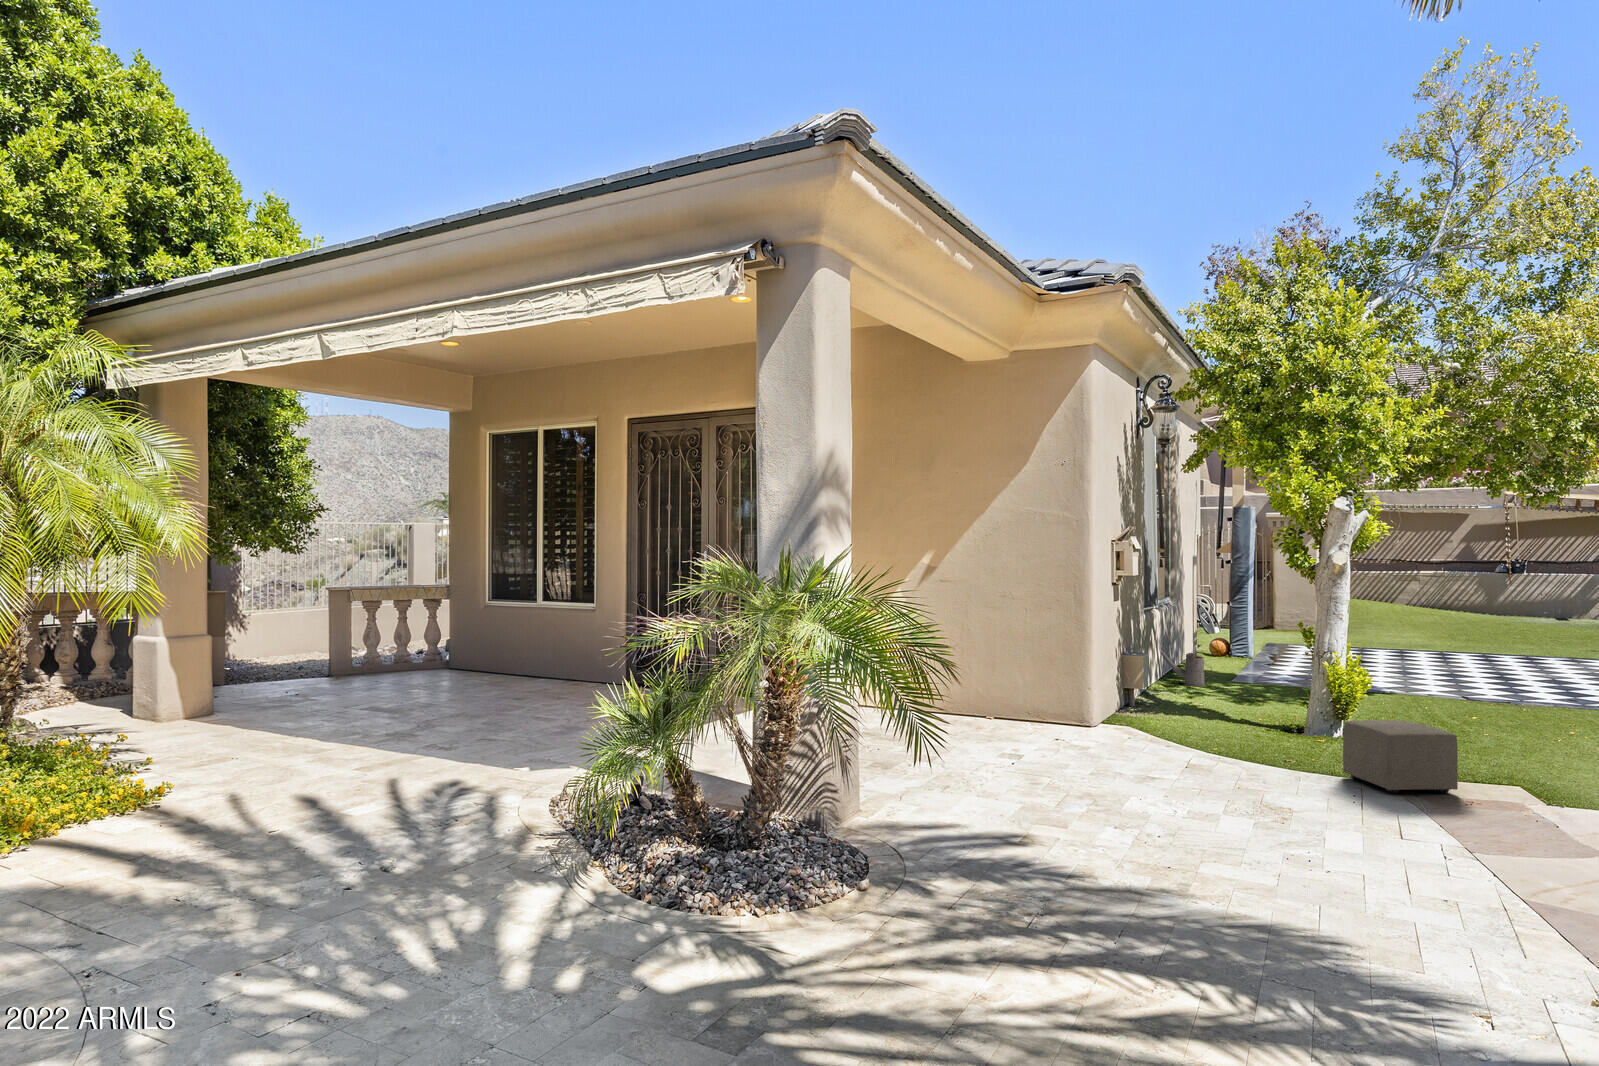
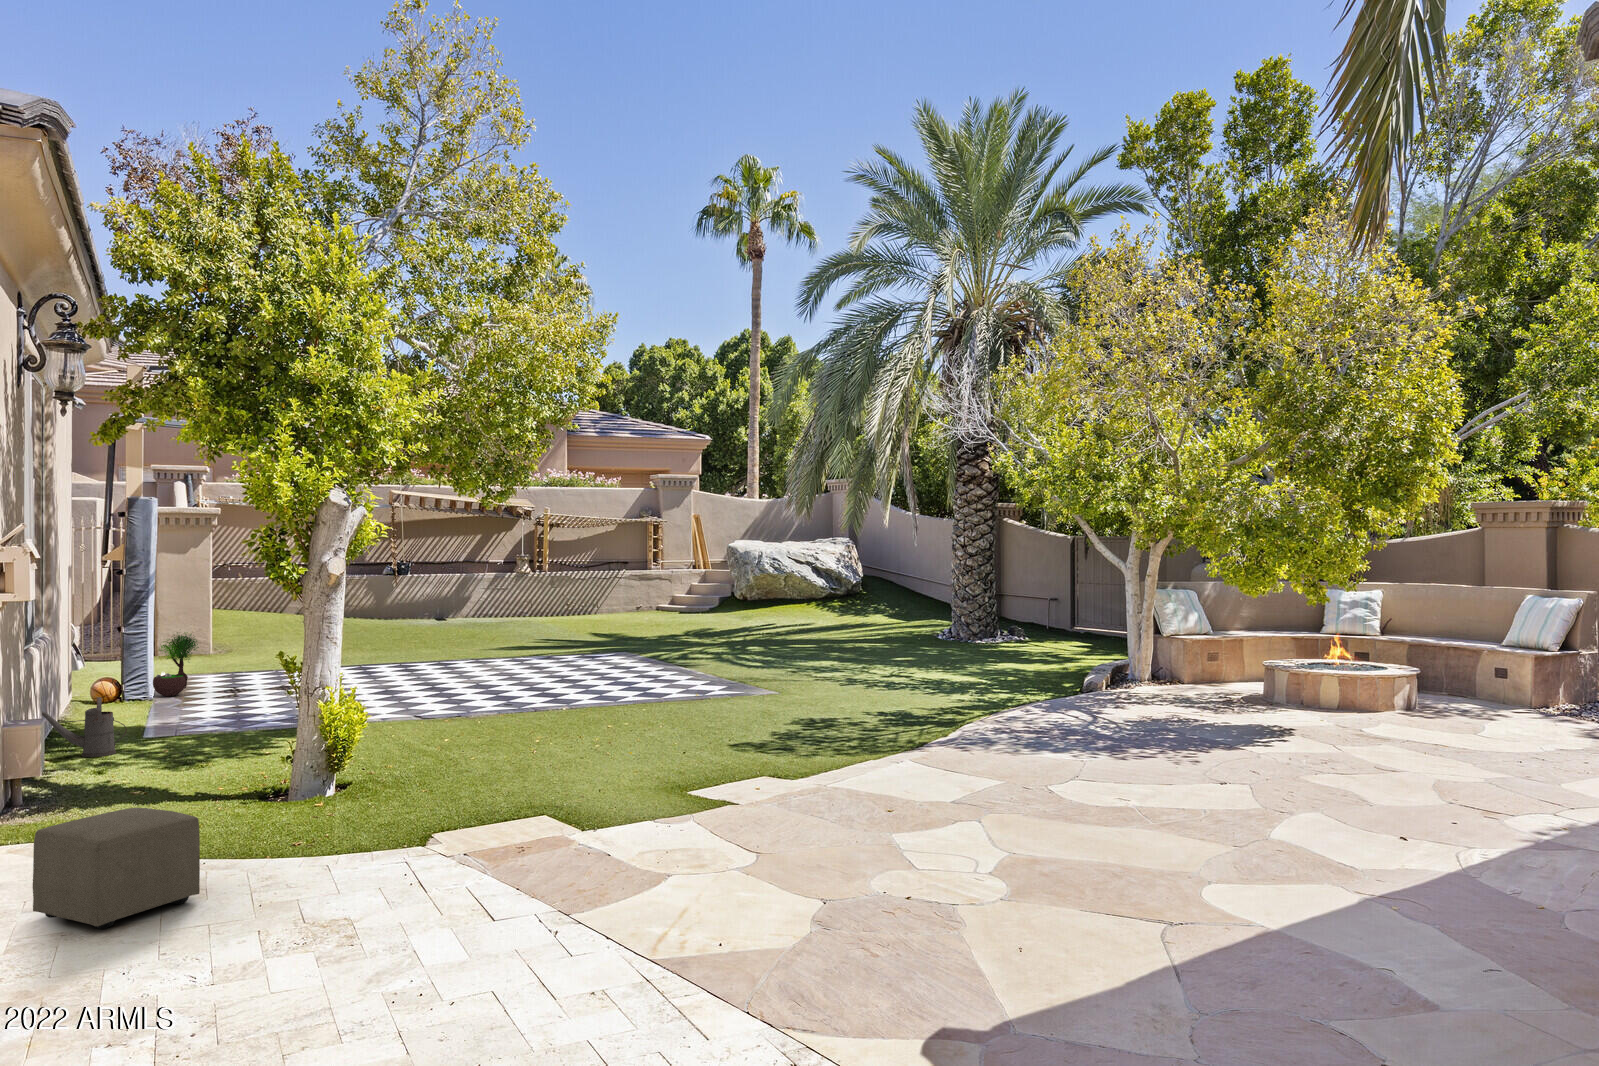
potted tree: none [1252,606,1285,656] -> present [153,633,199,696]
ottoman: present [1343,720,1458,793] -> present [33,808,200,929]

